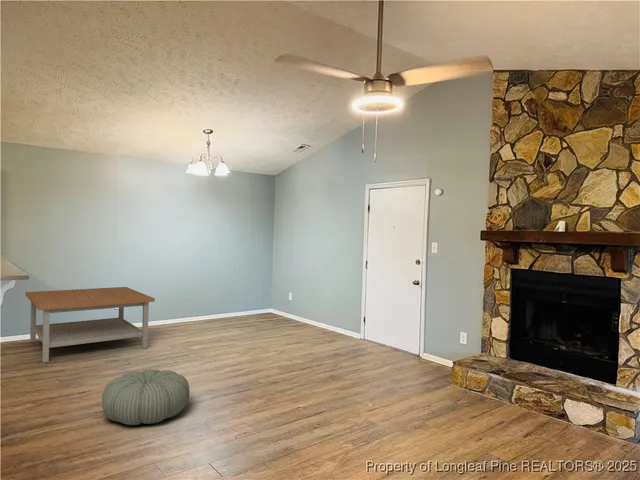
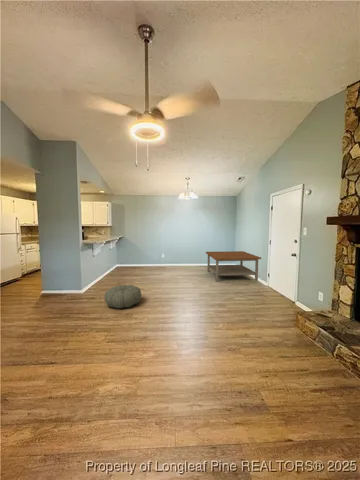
coffee table: present [25,287,155,363] -> present [206,251,261,282]

